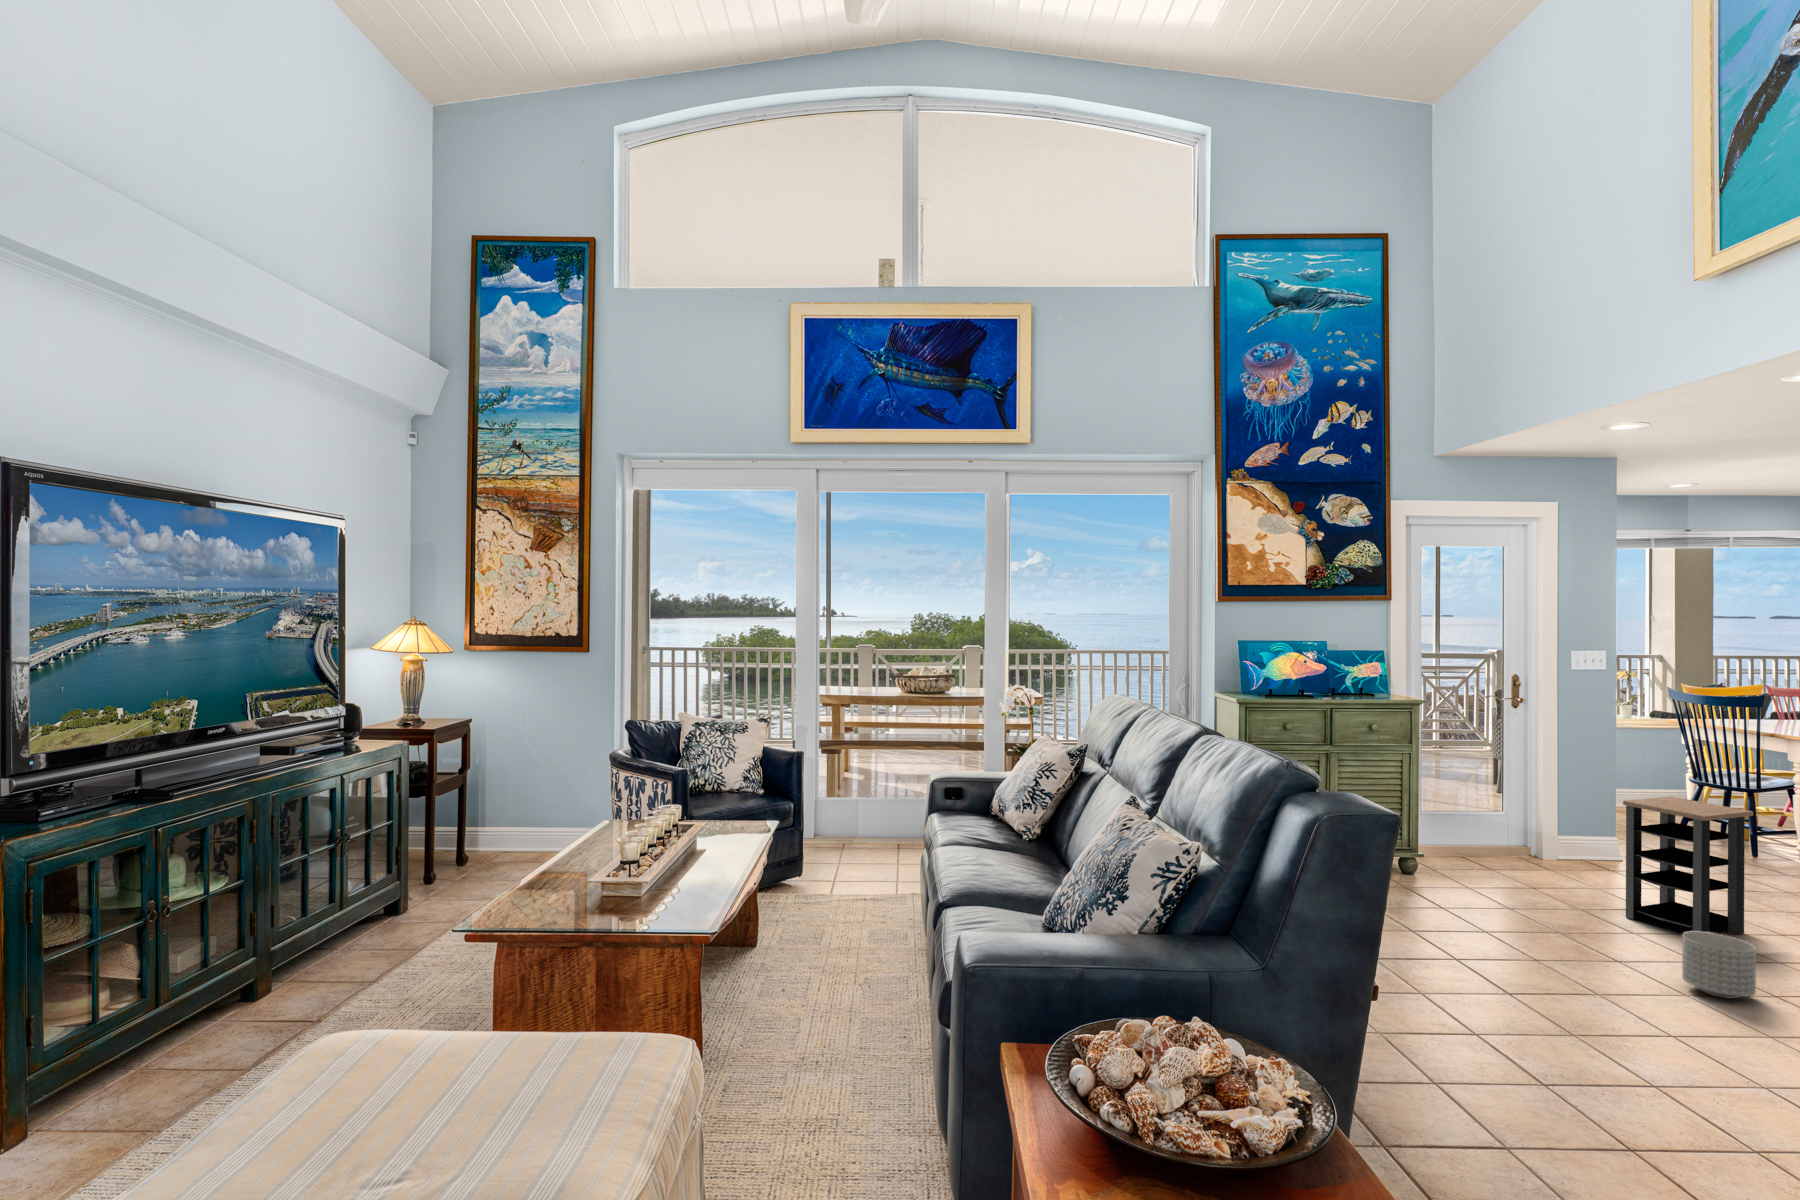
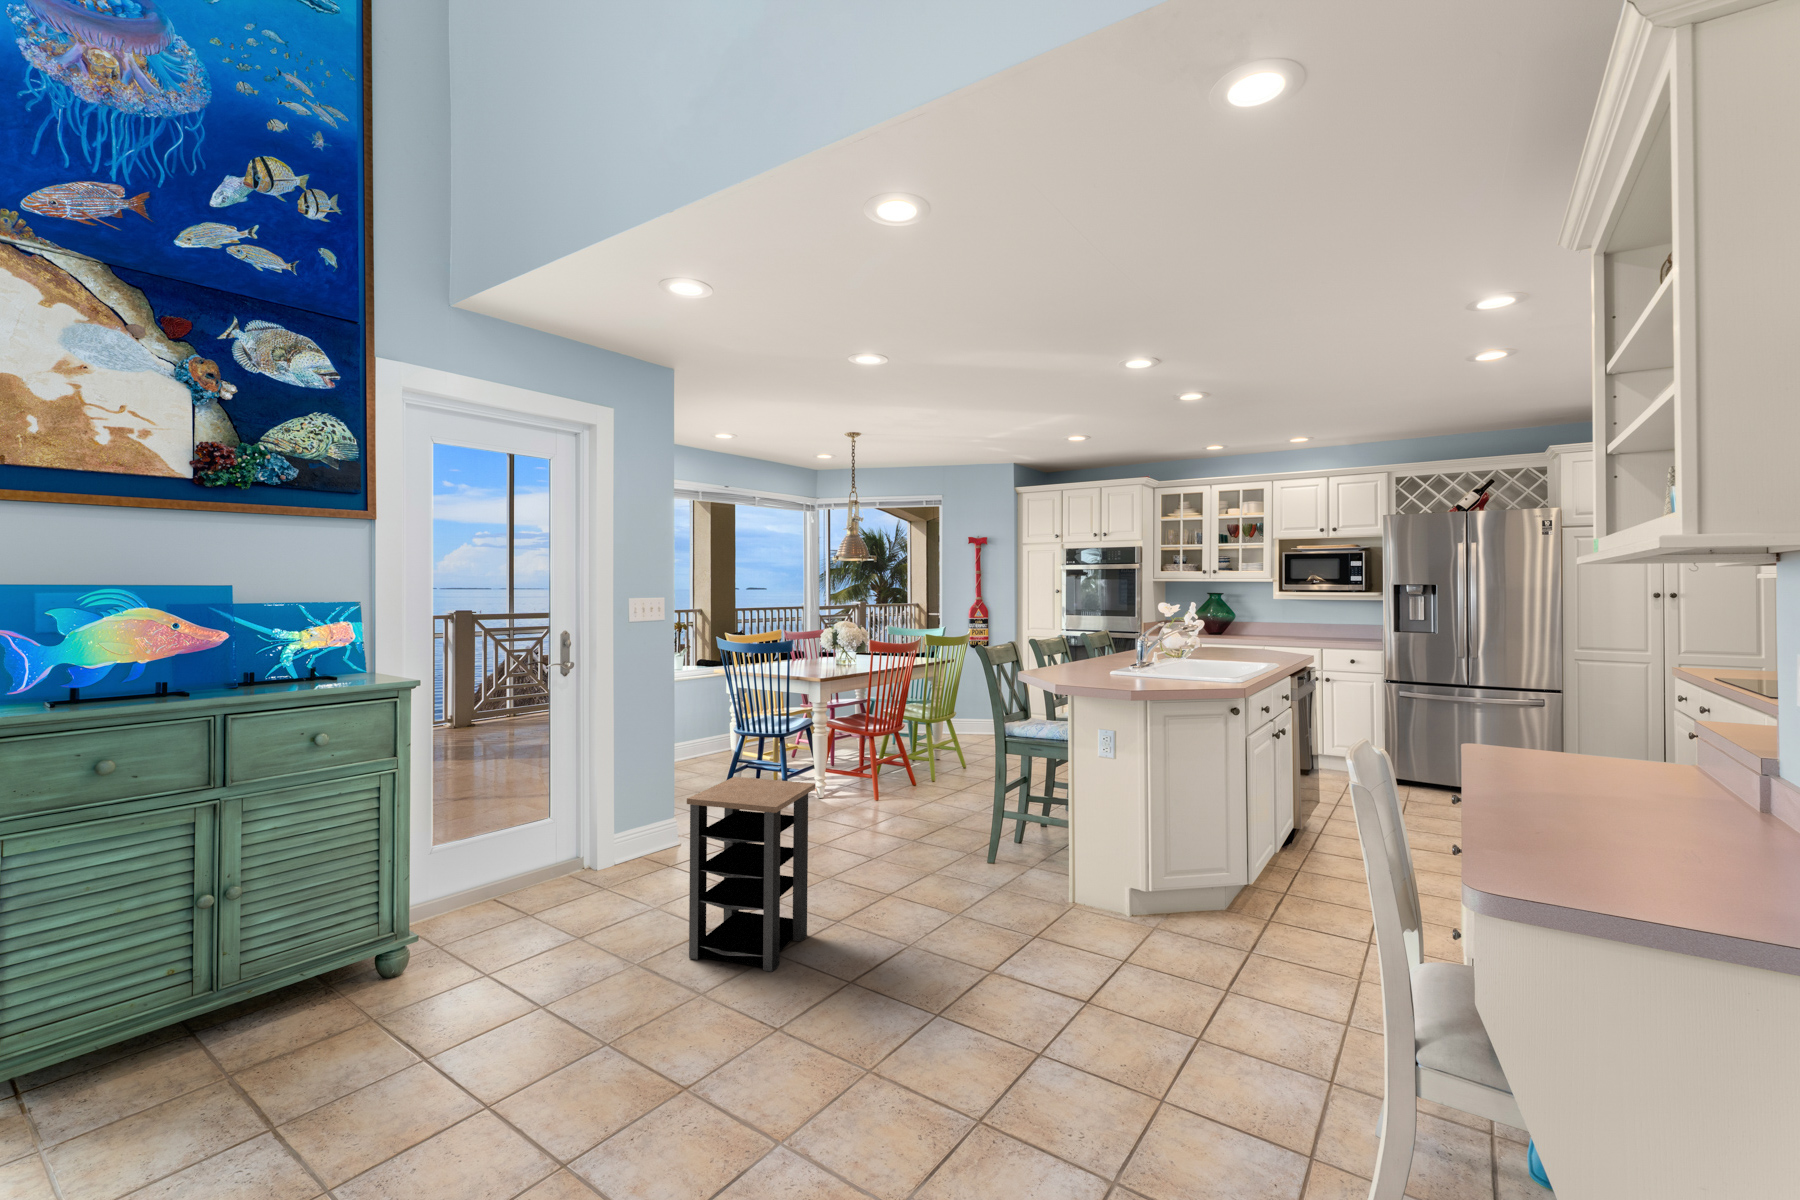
planter: present [1682,931,1756,999] -> none [772,1003,859,1123]

